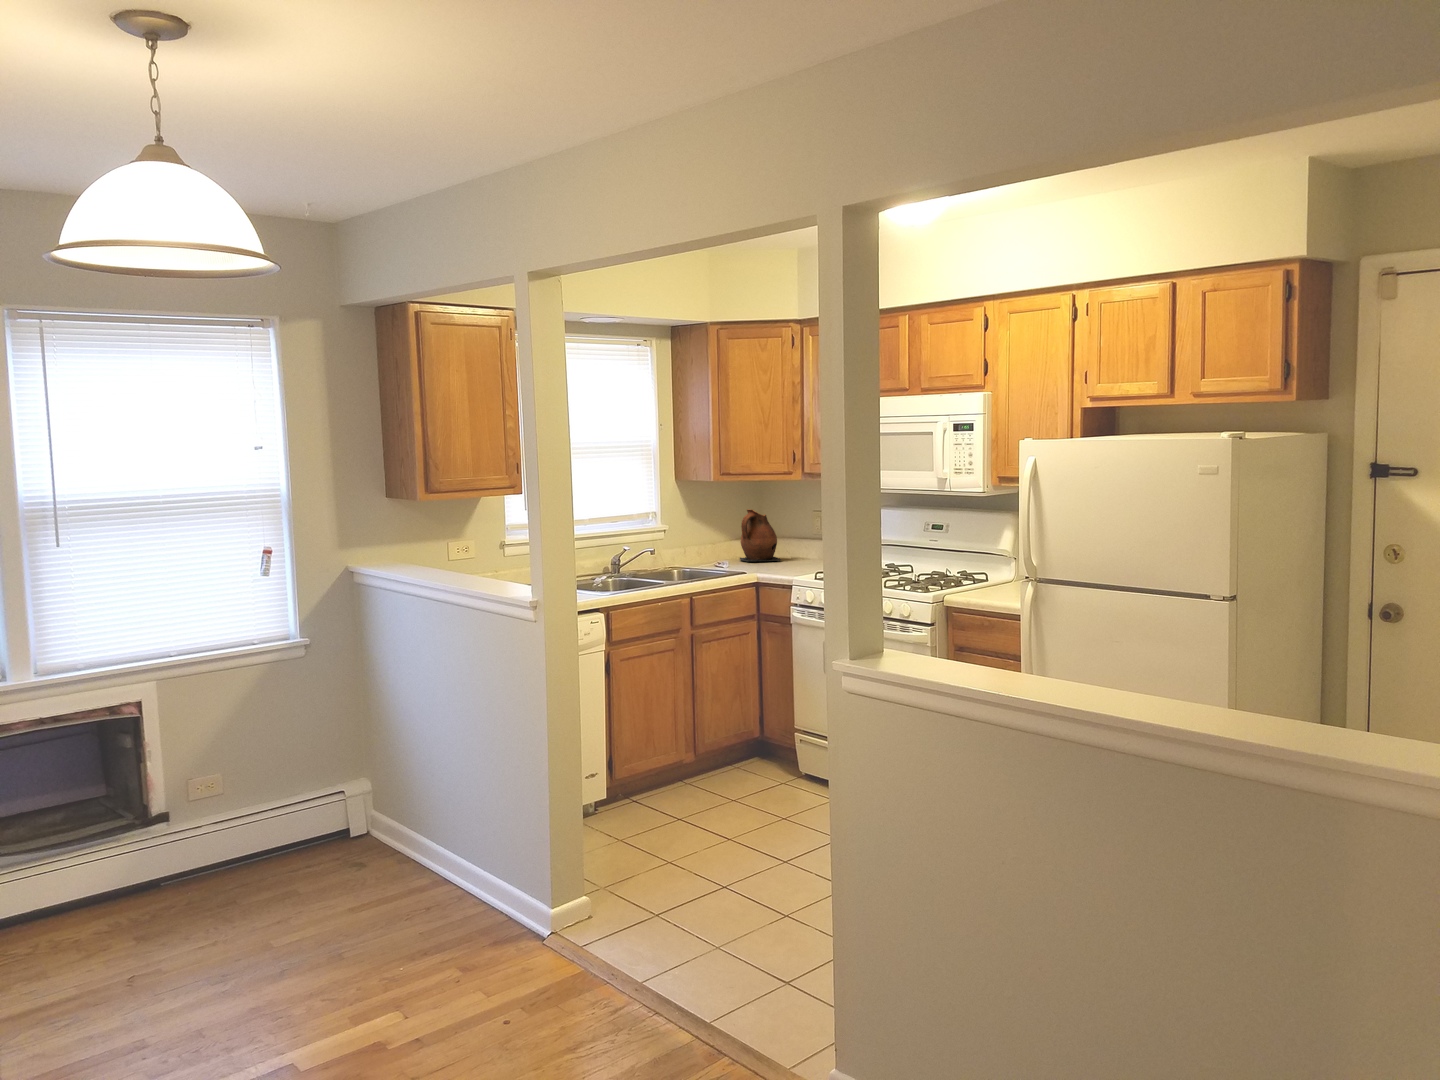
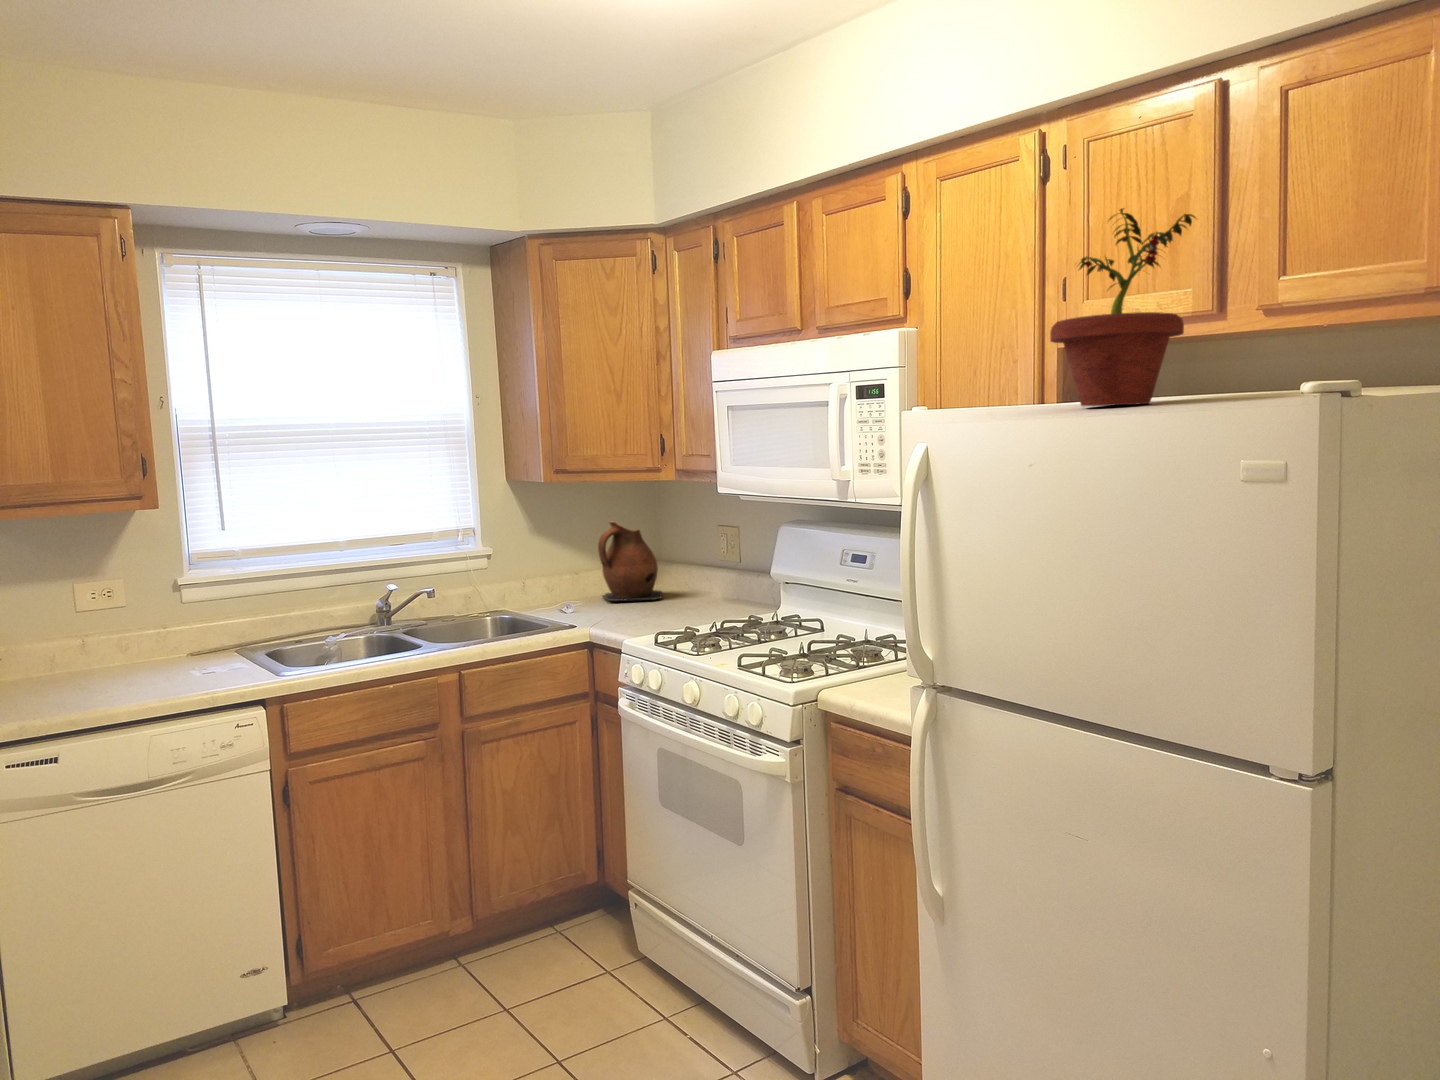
potted plant: none [1105,348,1176,440] -> present [1050,208,1196,406]

